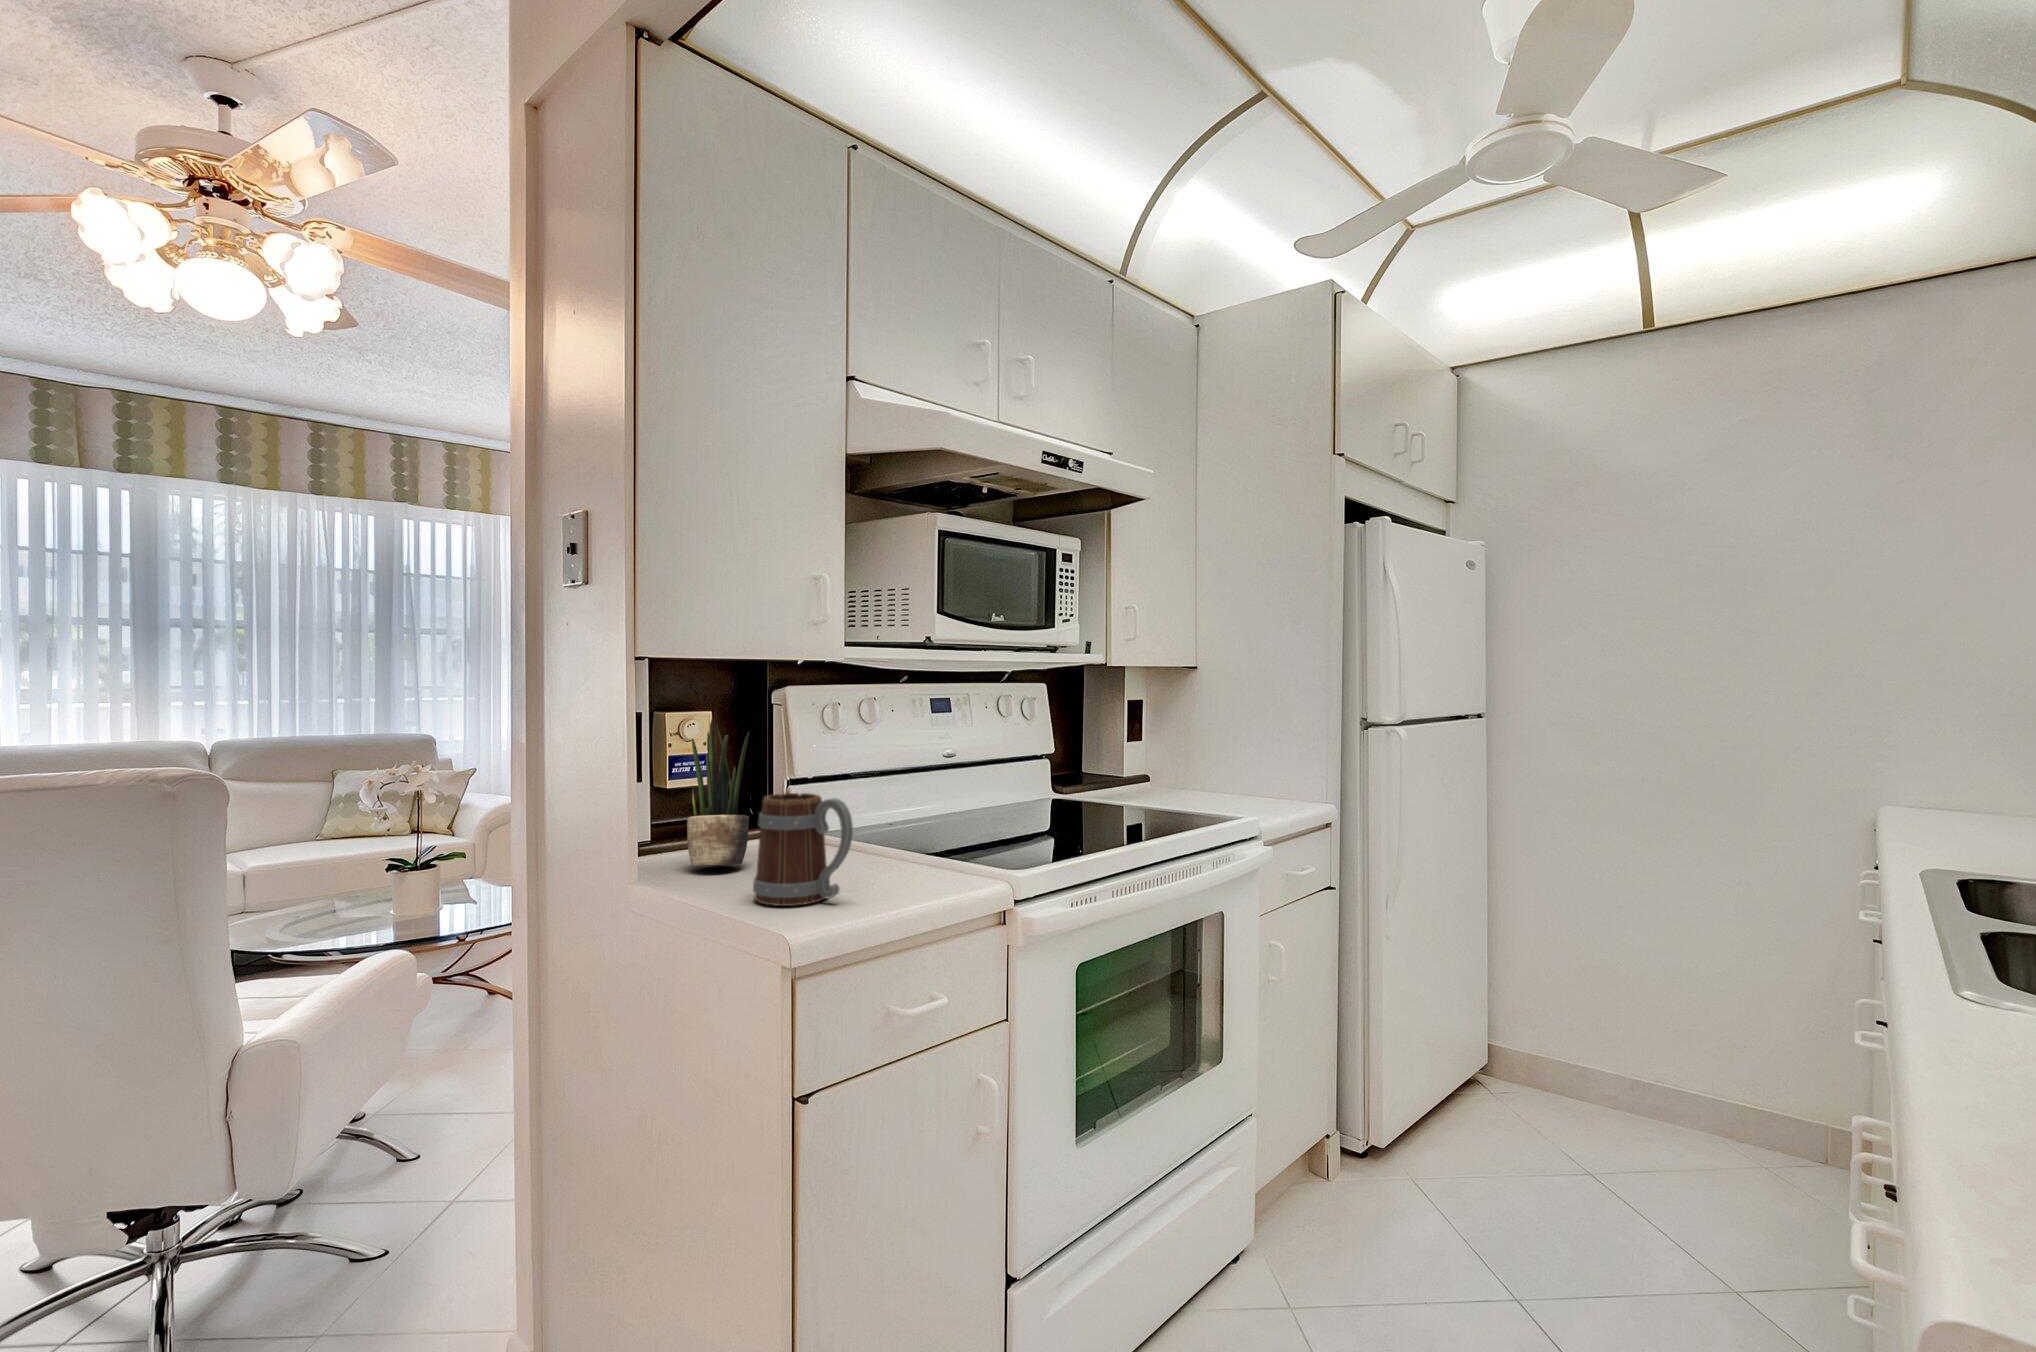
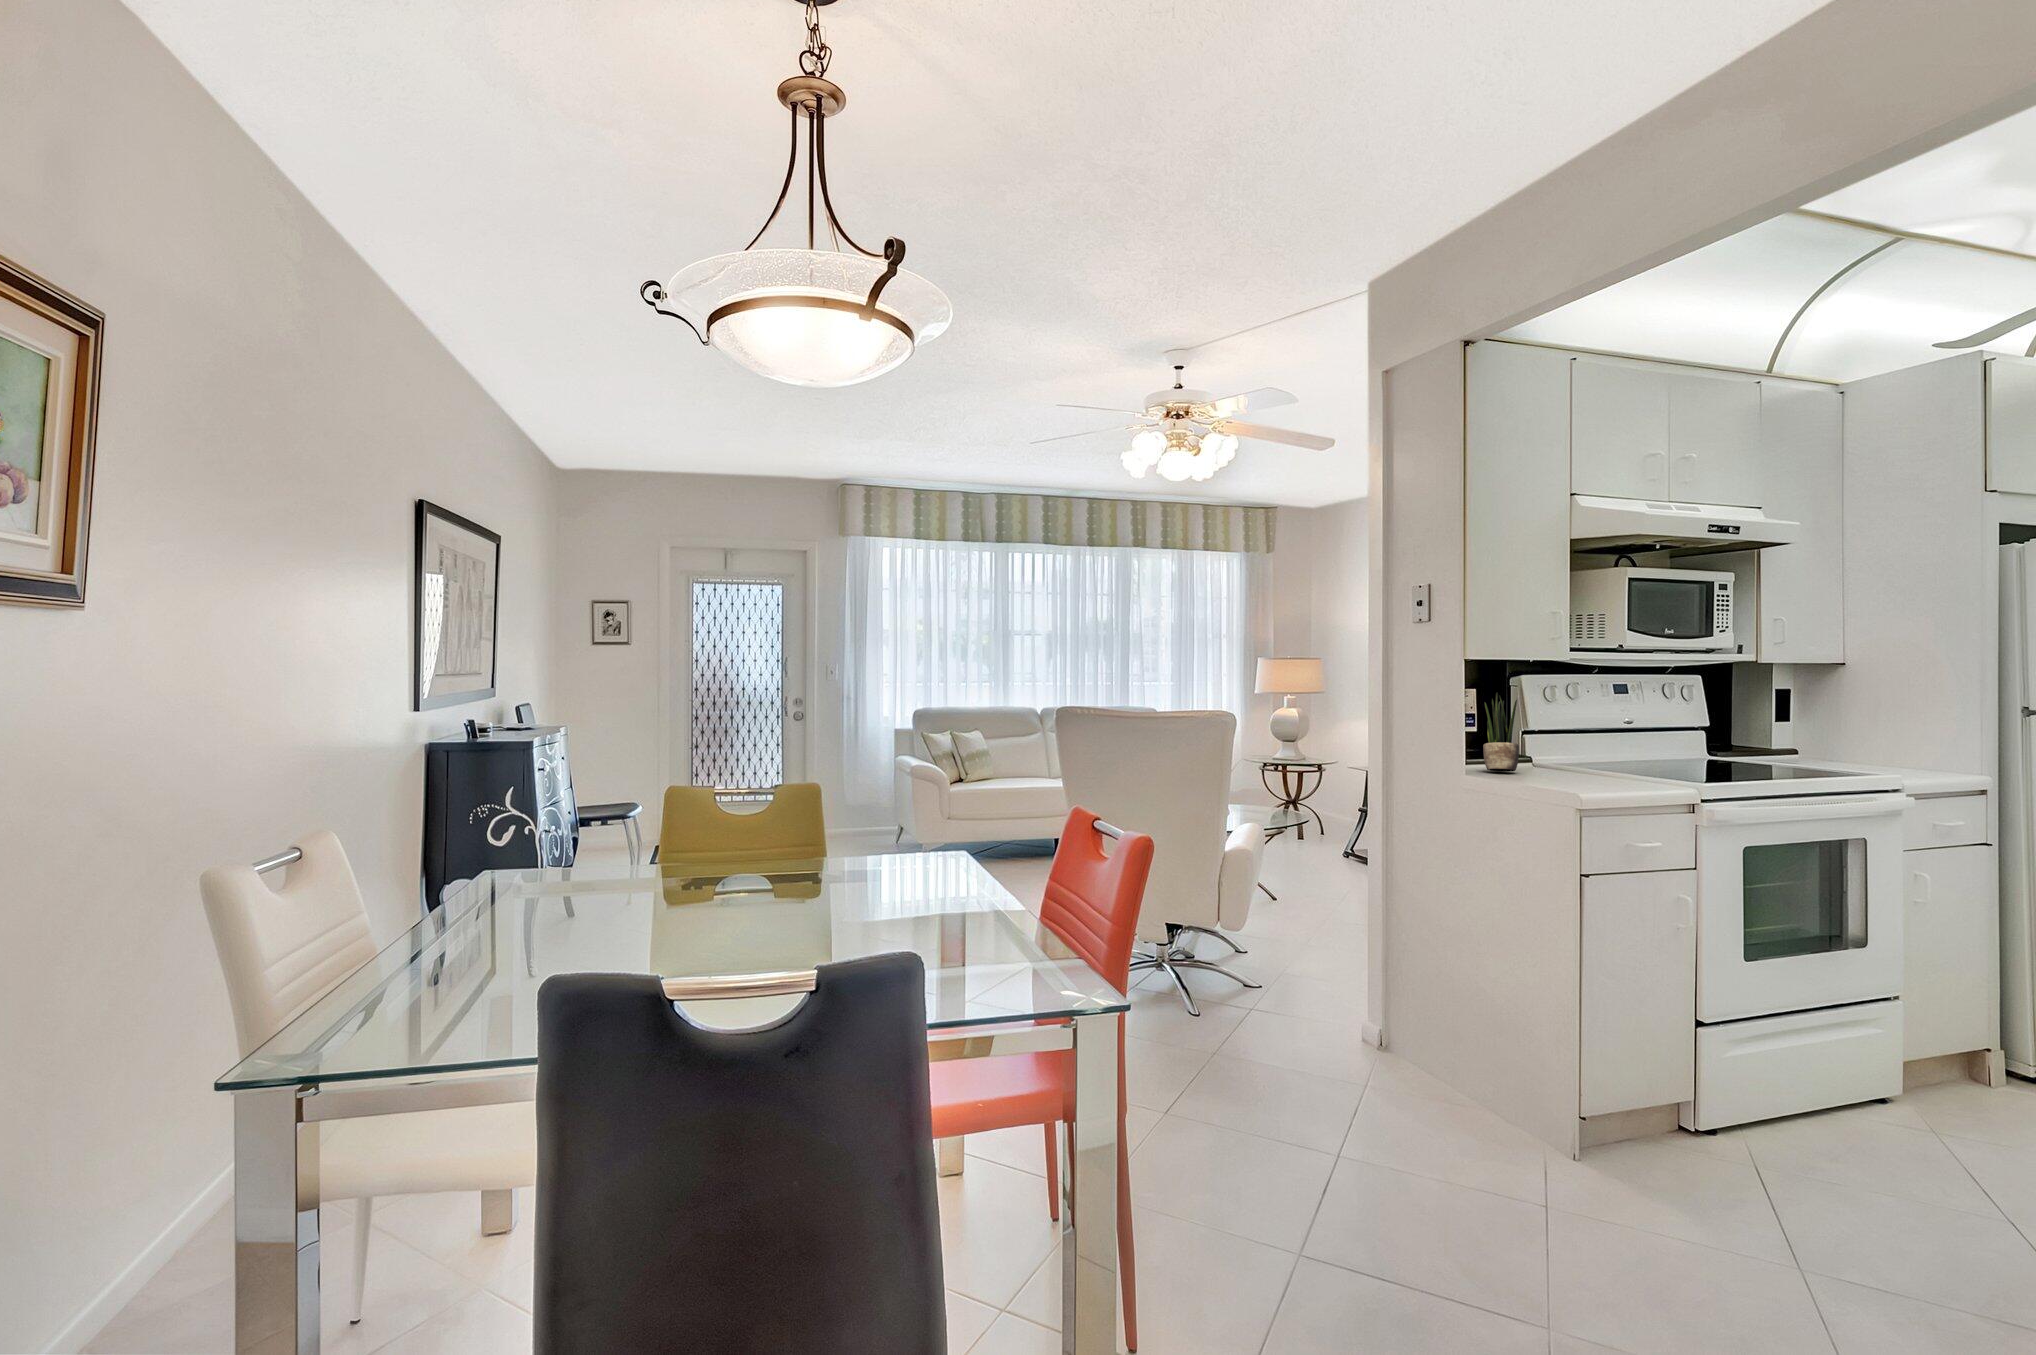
mug: present [753,793,853,906] -> none [1541,729,1603,784]

